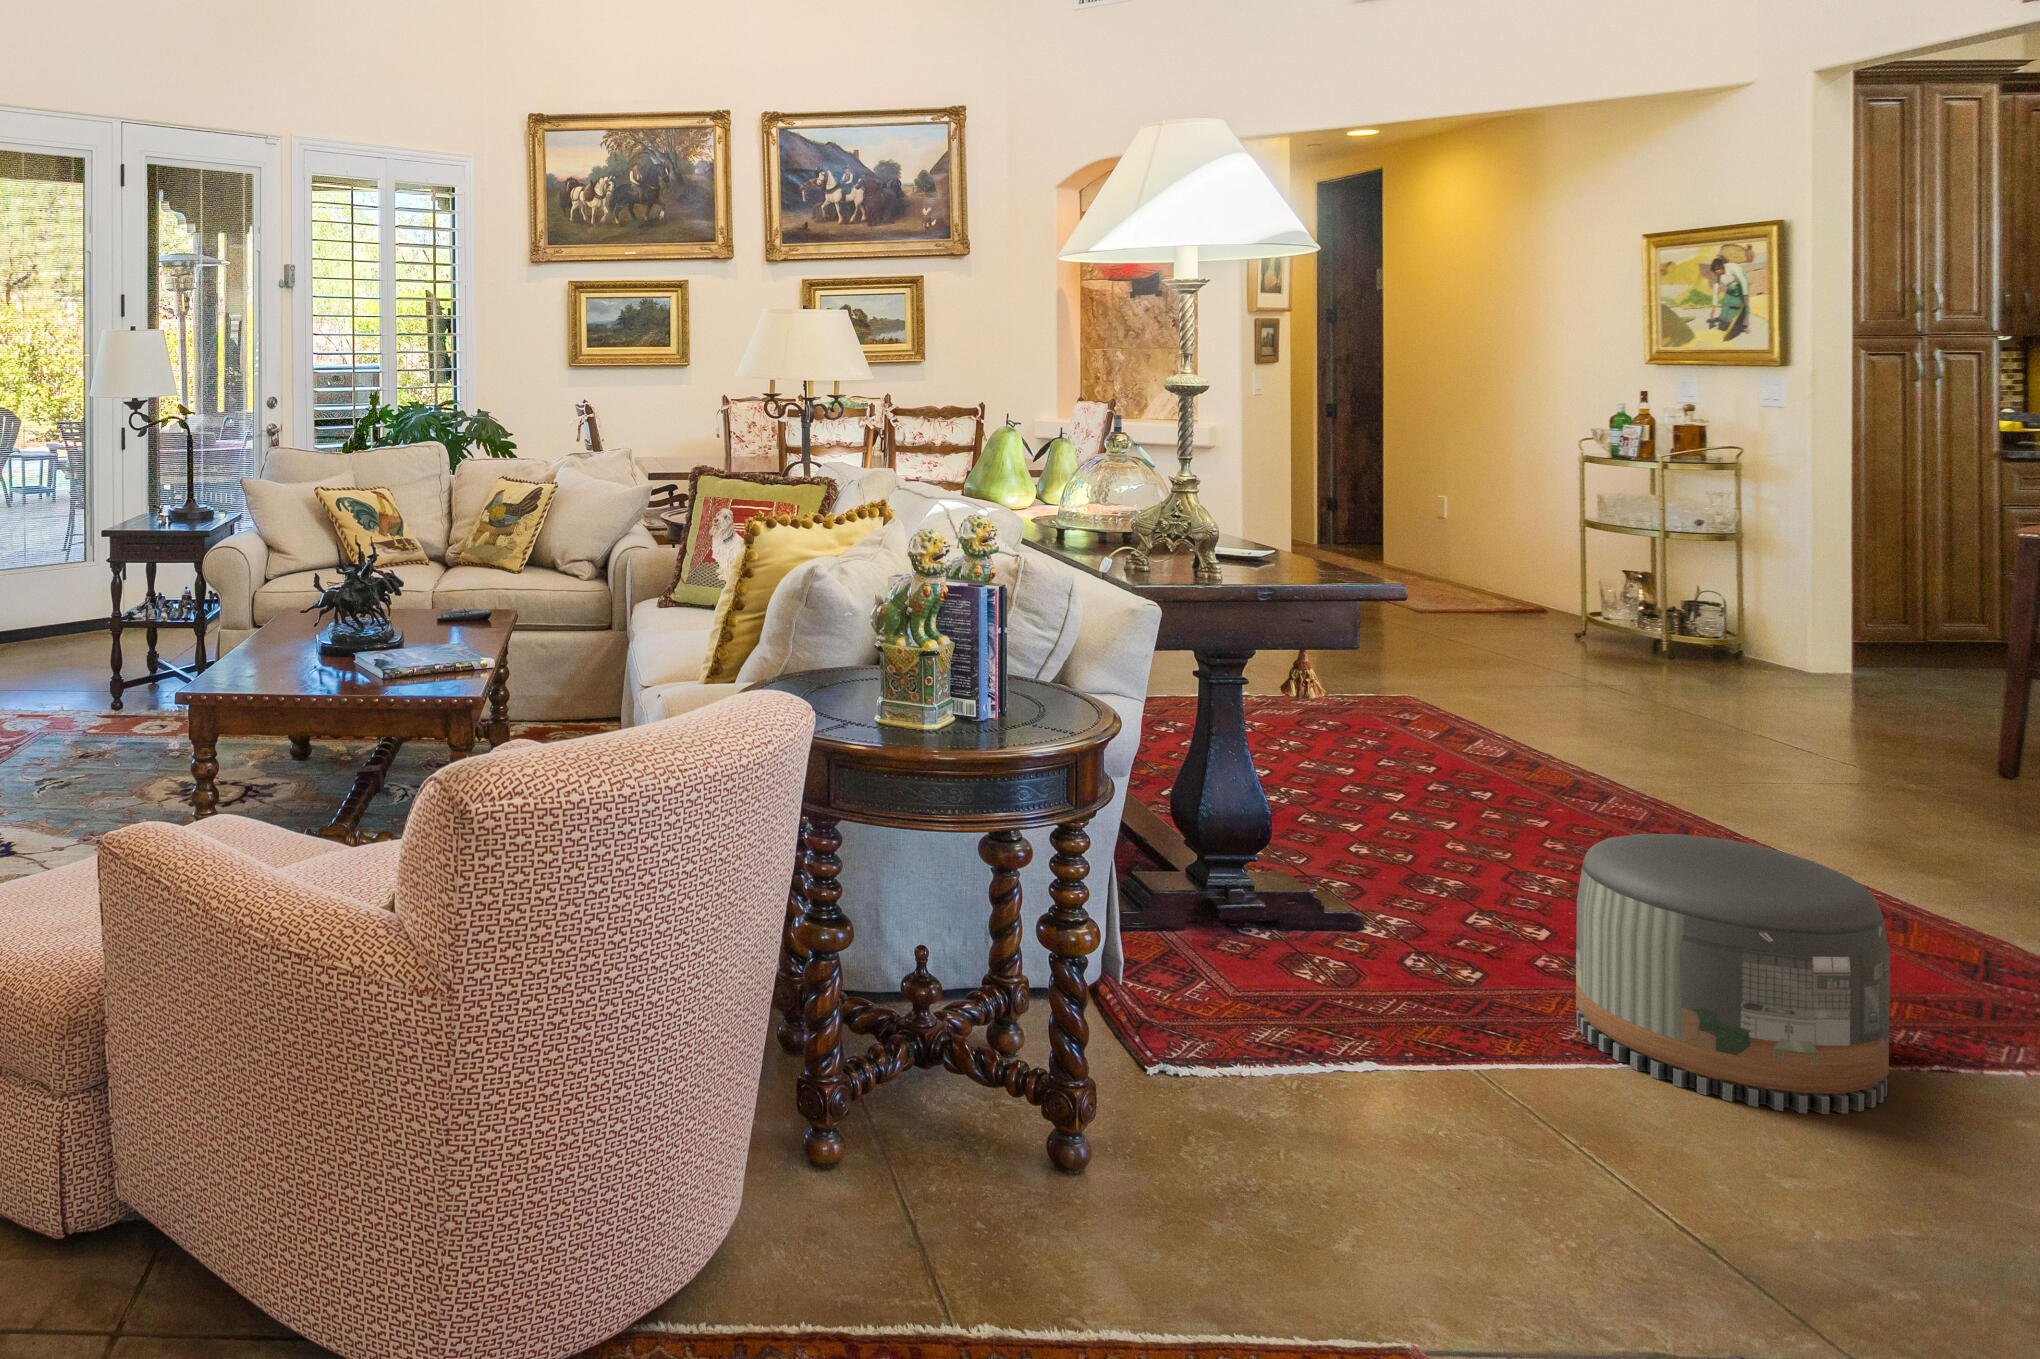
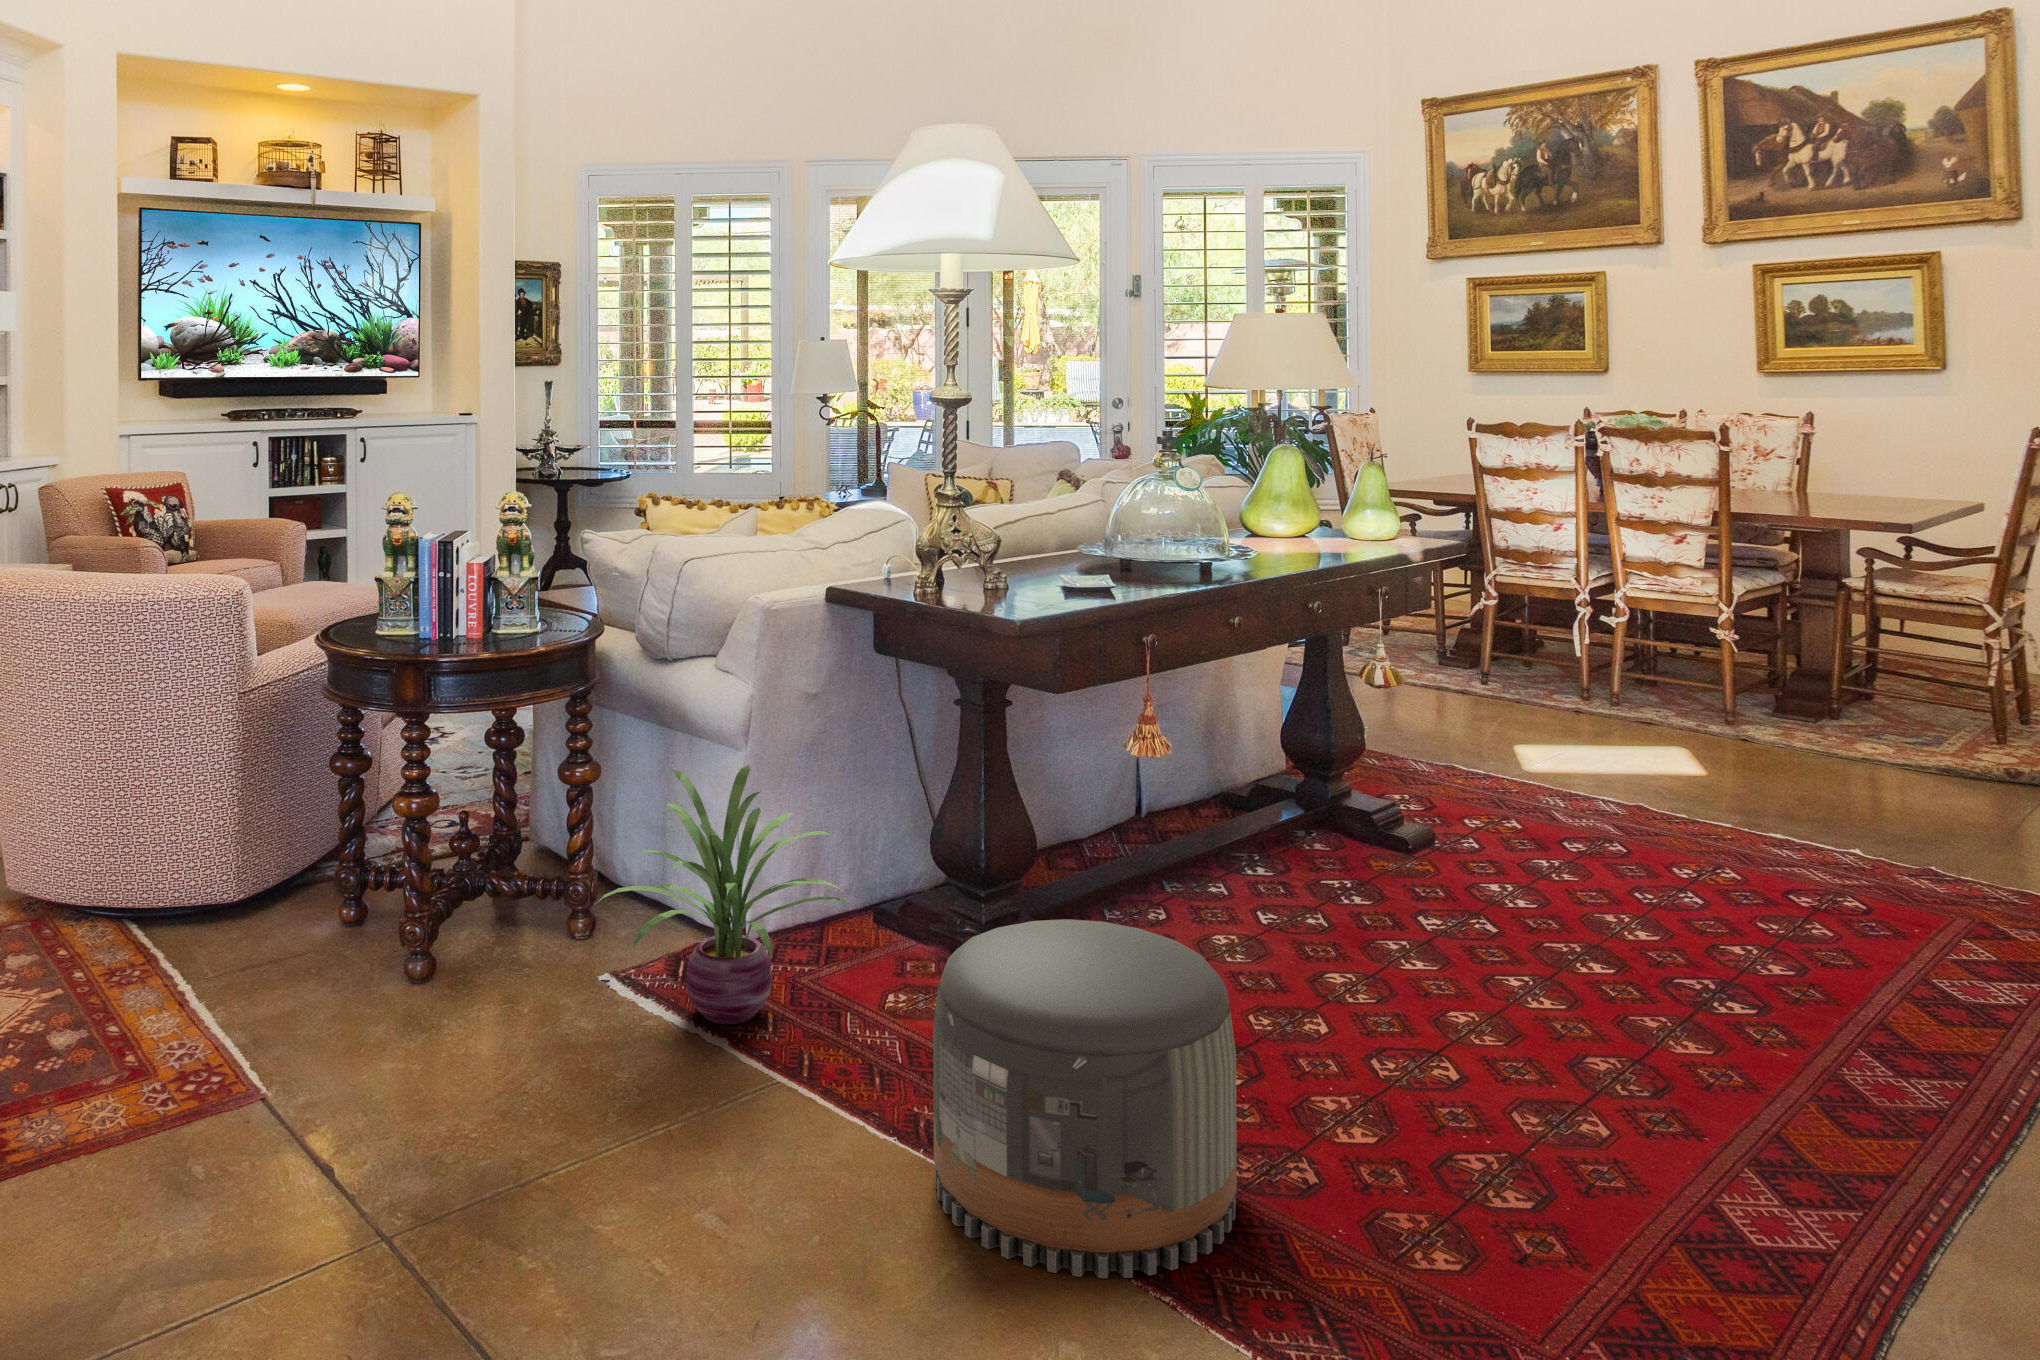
decorative plant: none [1099,790,1410,1063] -> present [597,765,855,1025]

